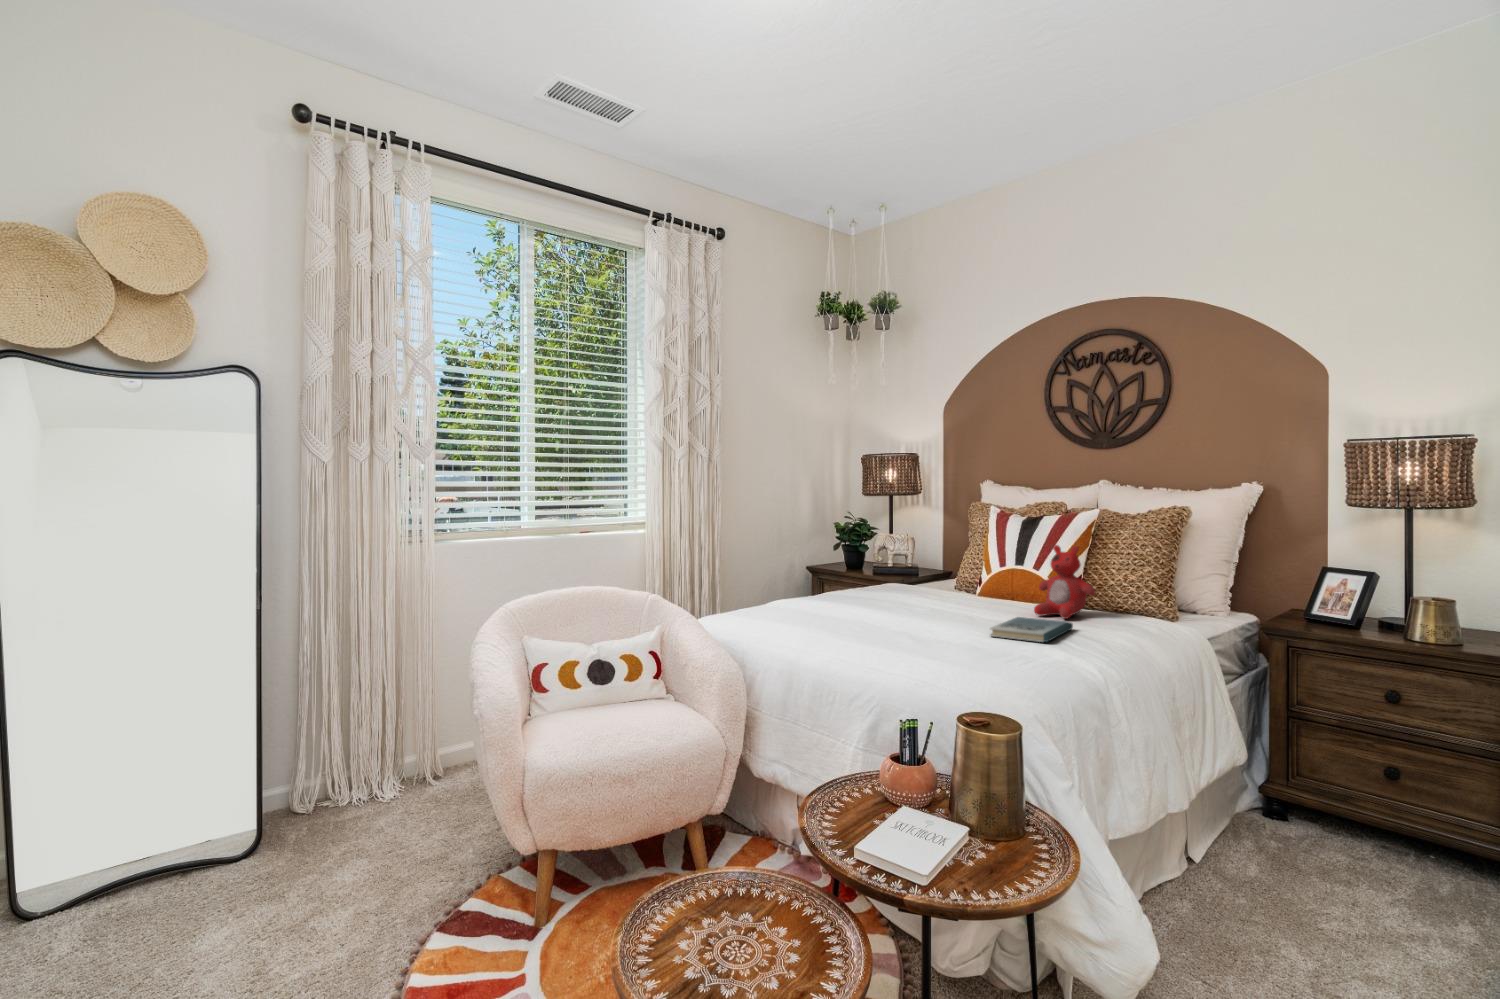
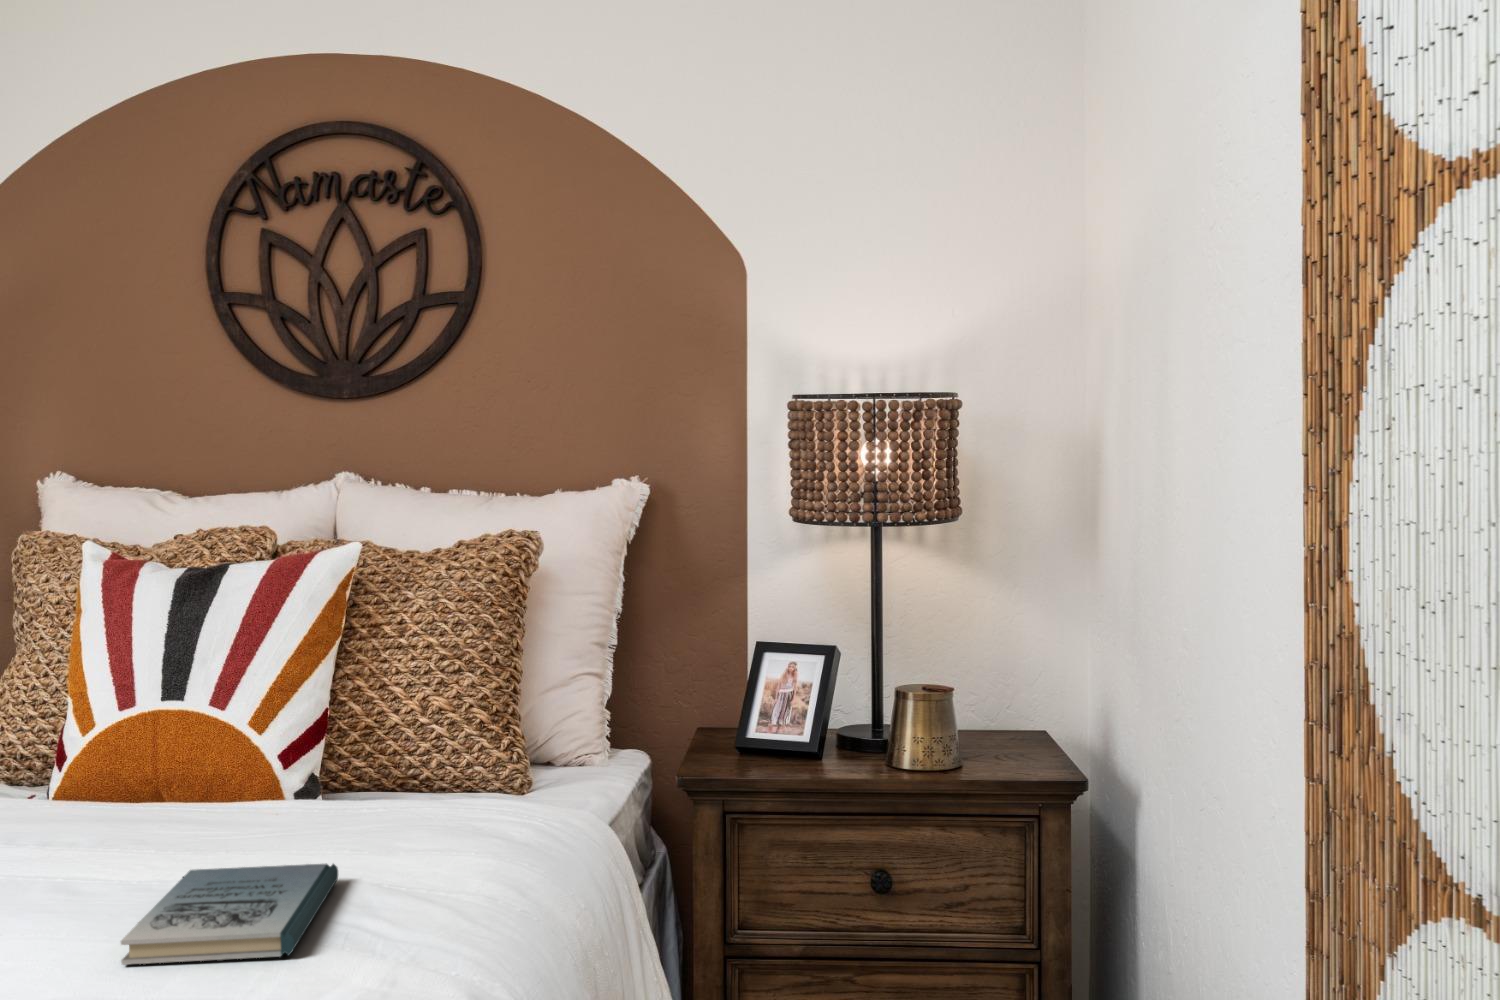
stuffed bear: present [1034,545,1095,619] -> none [226,651,375,845]

